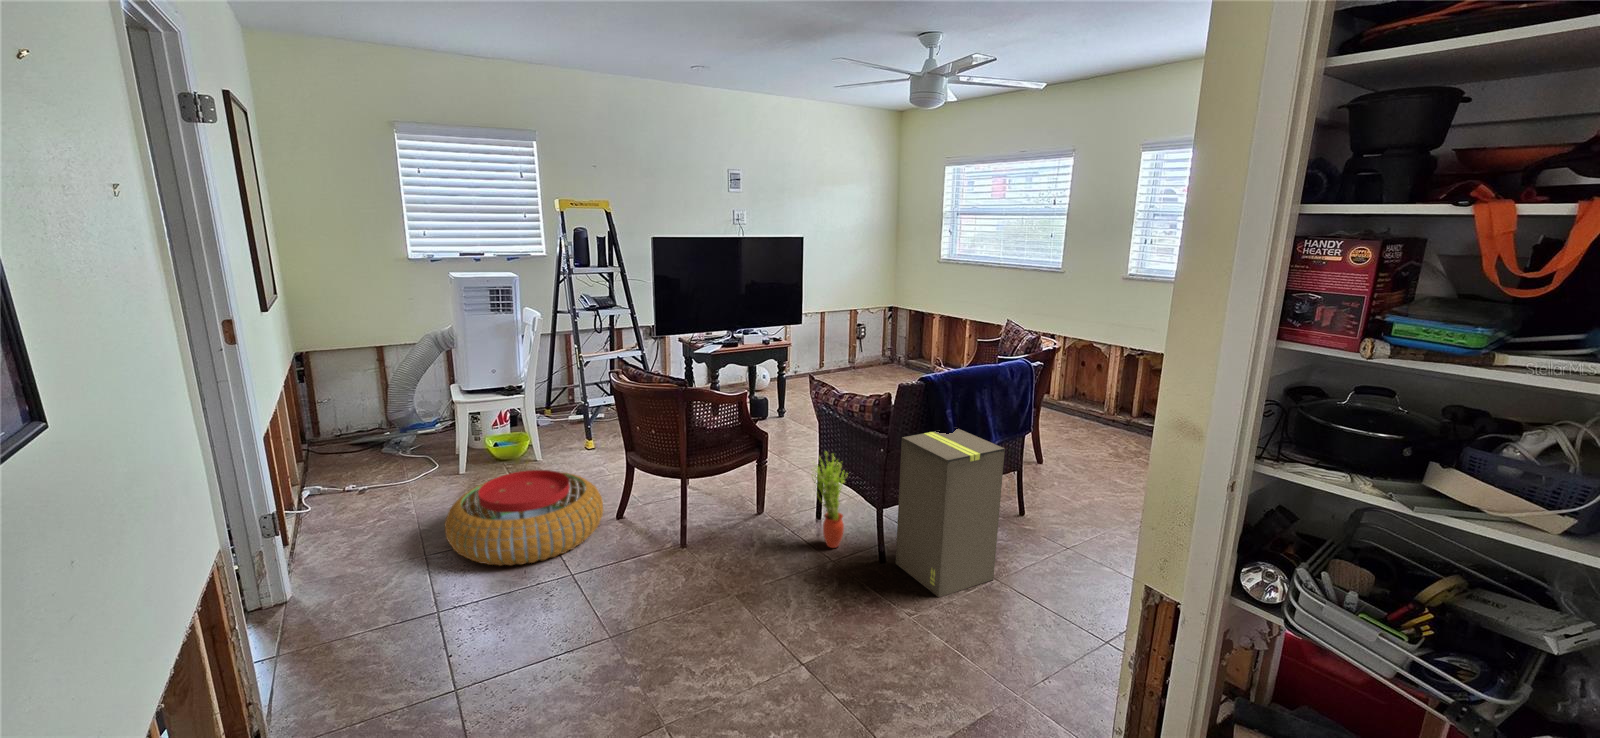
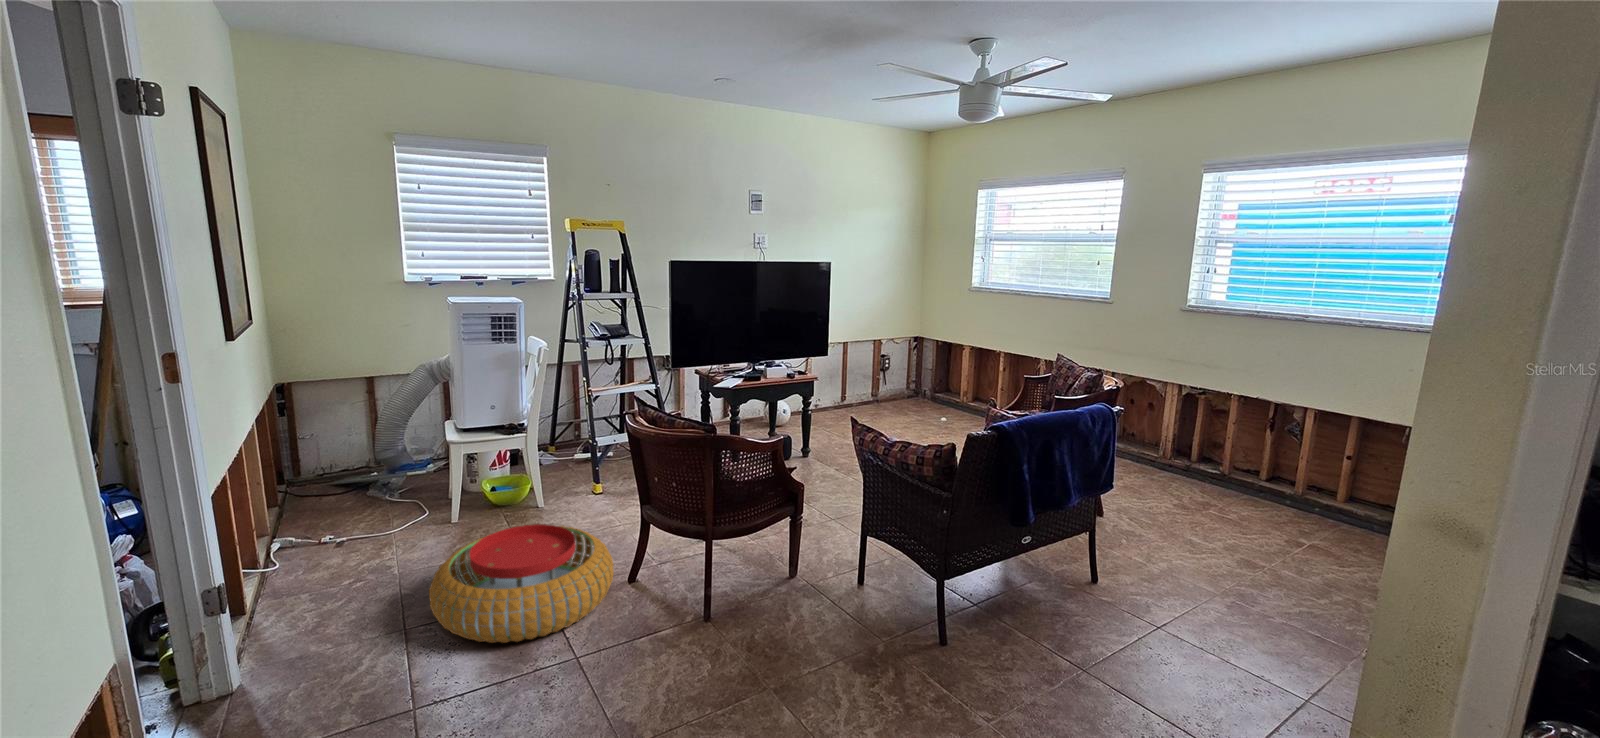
cardboard box: present [896,429,1005,597] -> none [958,484,1095,692]
potted plant: present [812,452,848,548] -> none [857,508,901,623]

